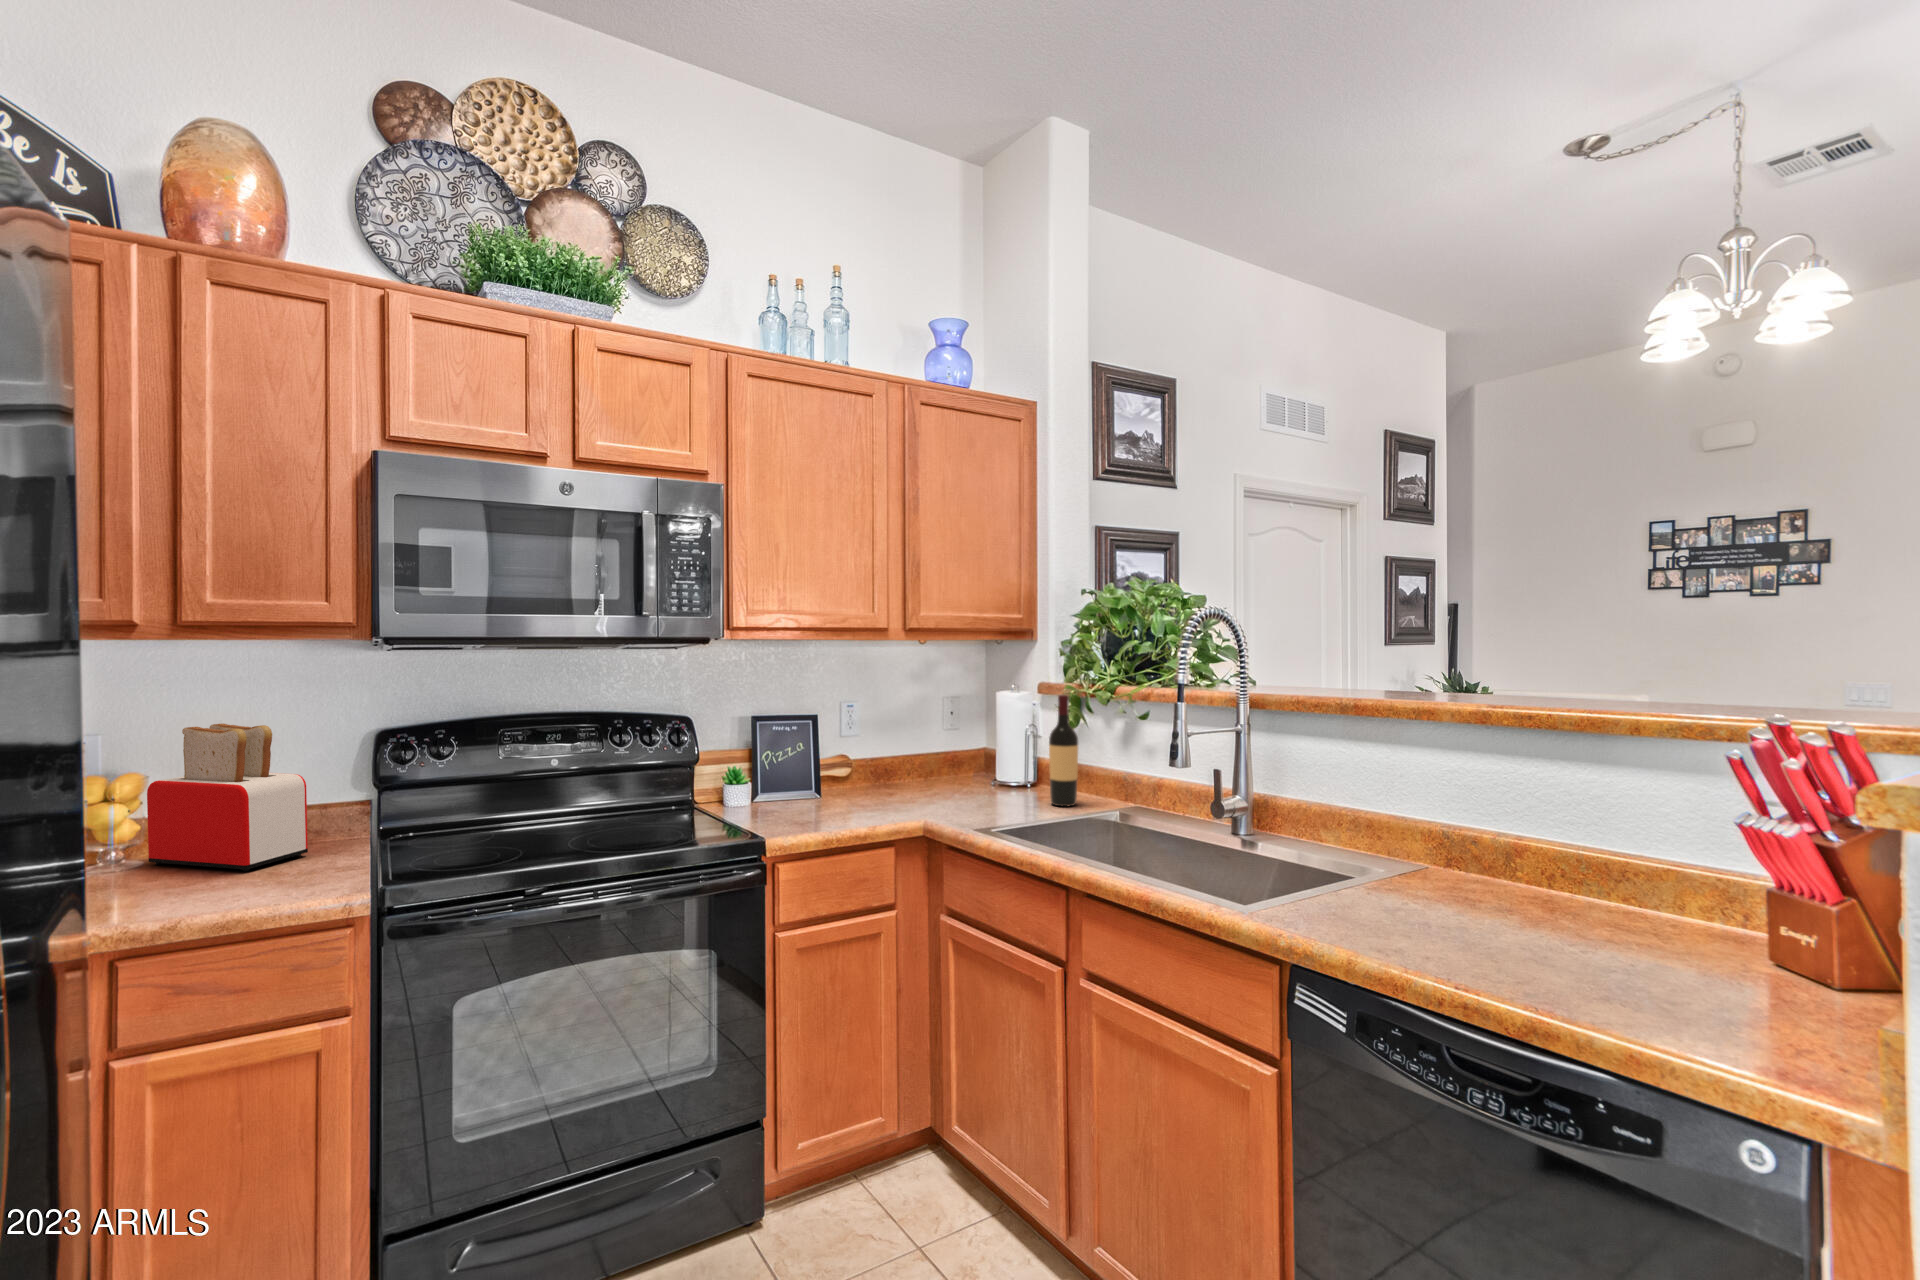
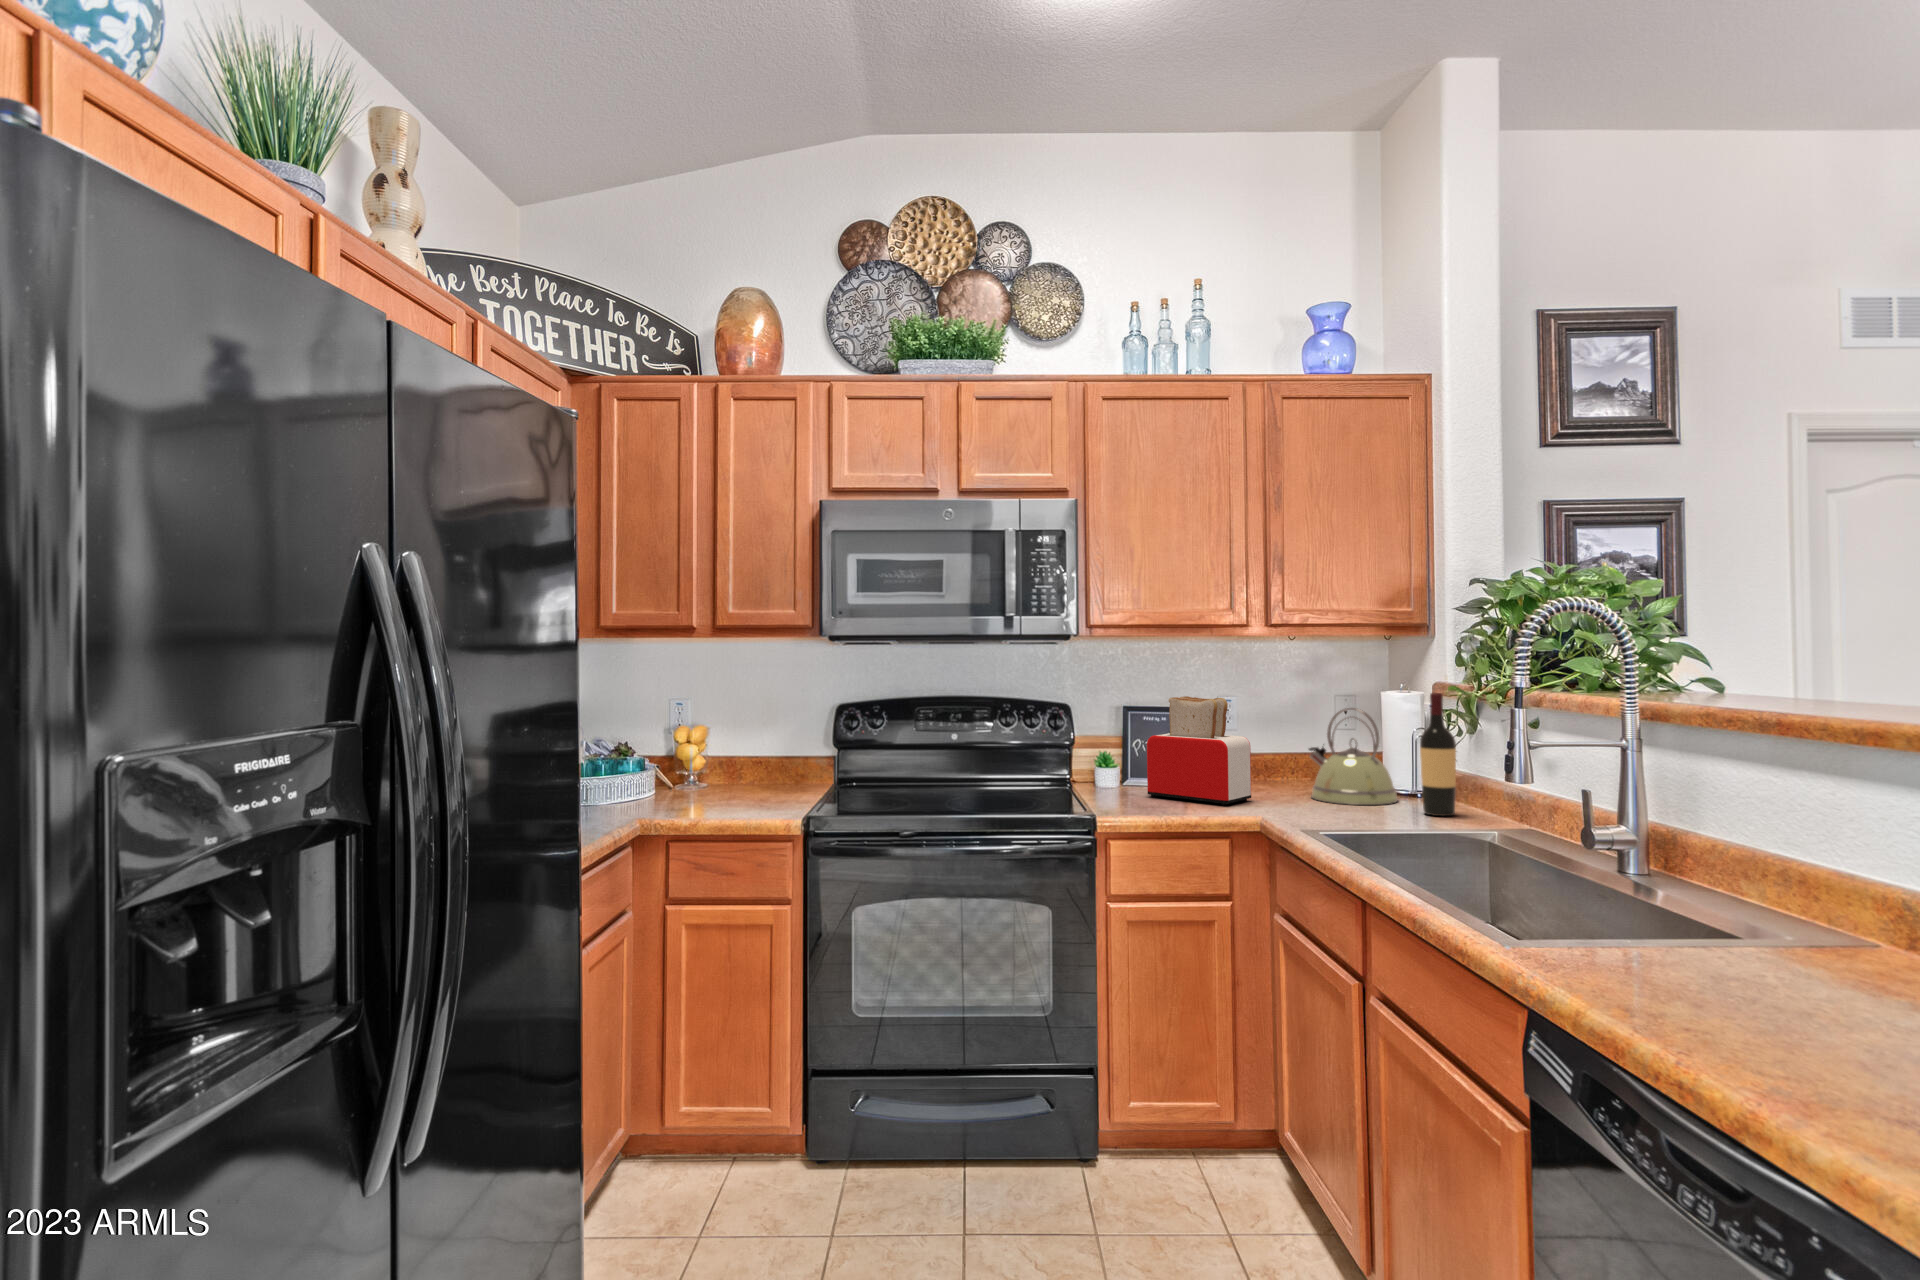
kettle: none [935,708,1016,801] -> present [1309,708,1398,805]
toaster: present [147,724,308,872] -> present [1147,696,1251,806]

